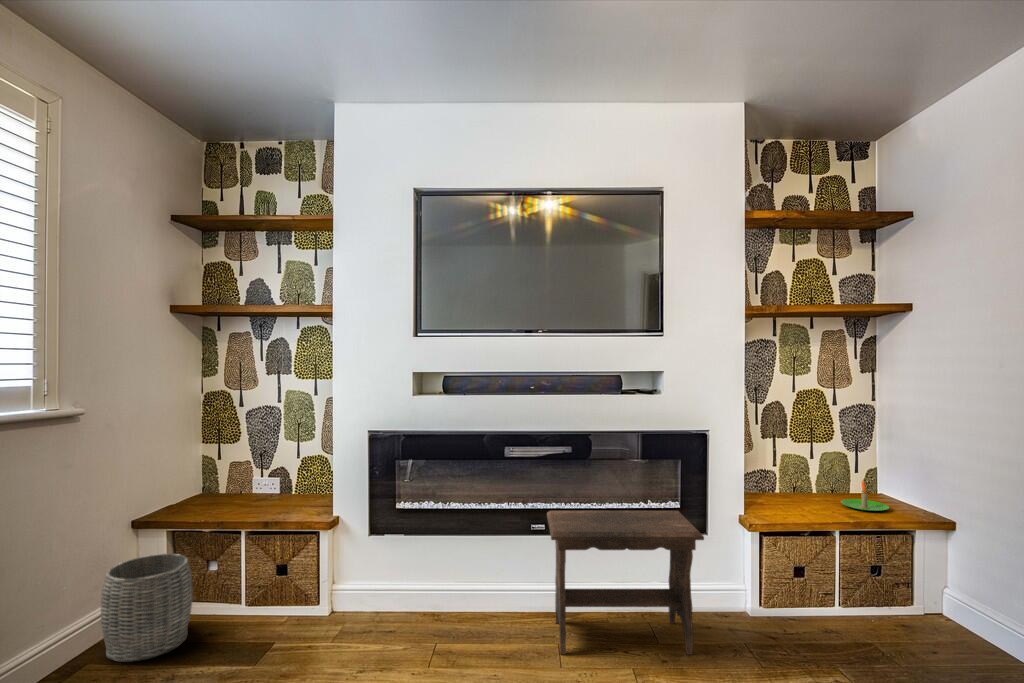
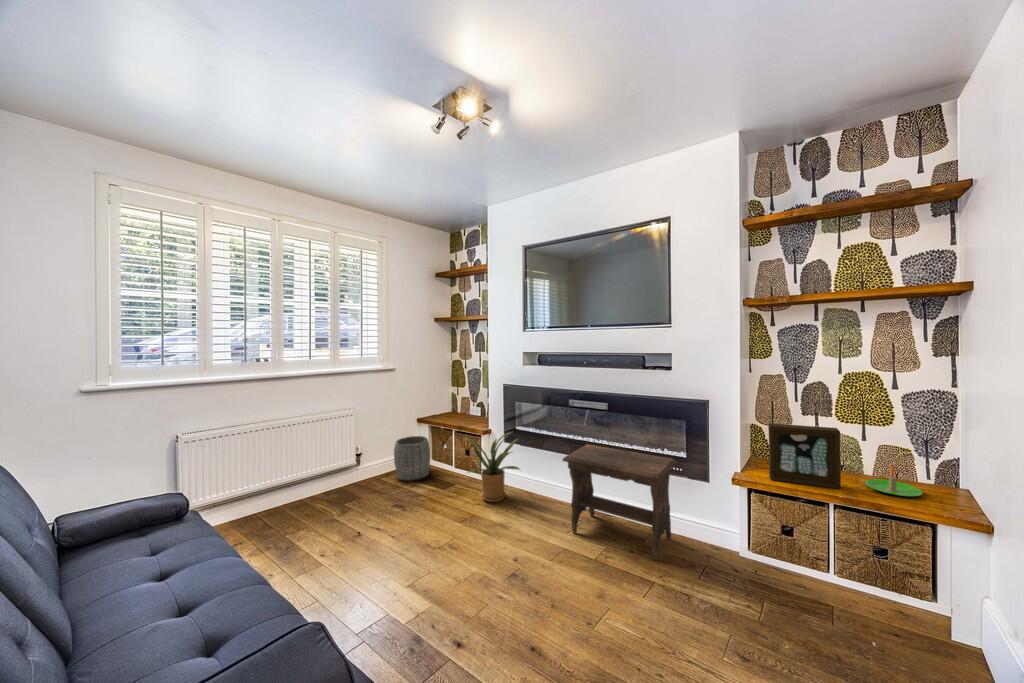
picture frame: none [771,449,838,517] -> present [768,423,841,489]
house plant: none [312,509,435,649] -> present [466,433,519,502]

